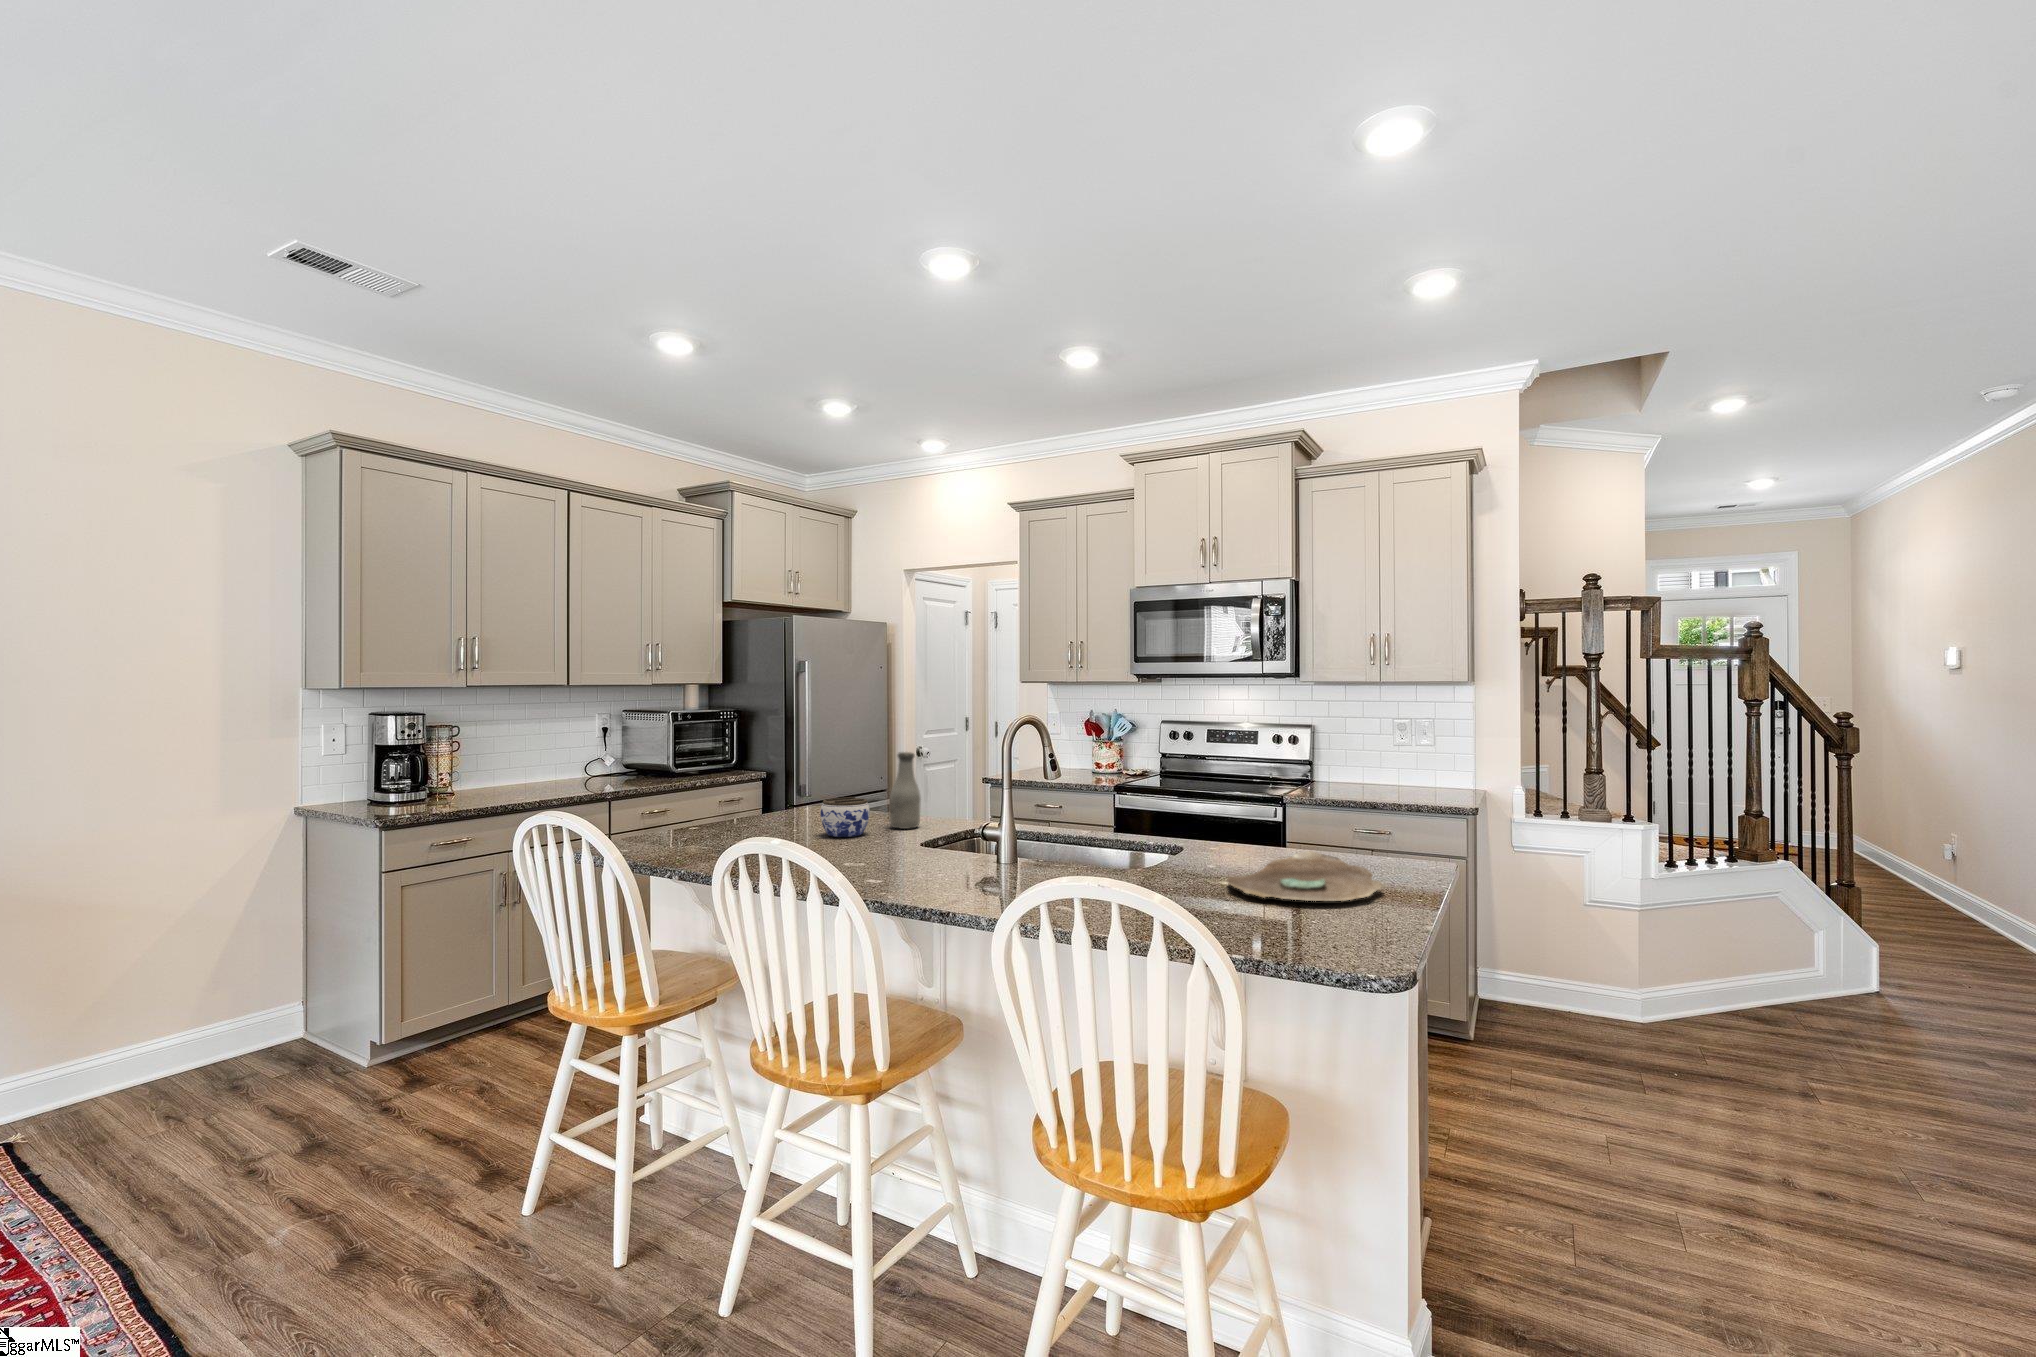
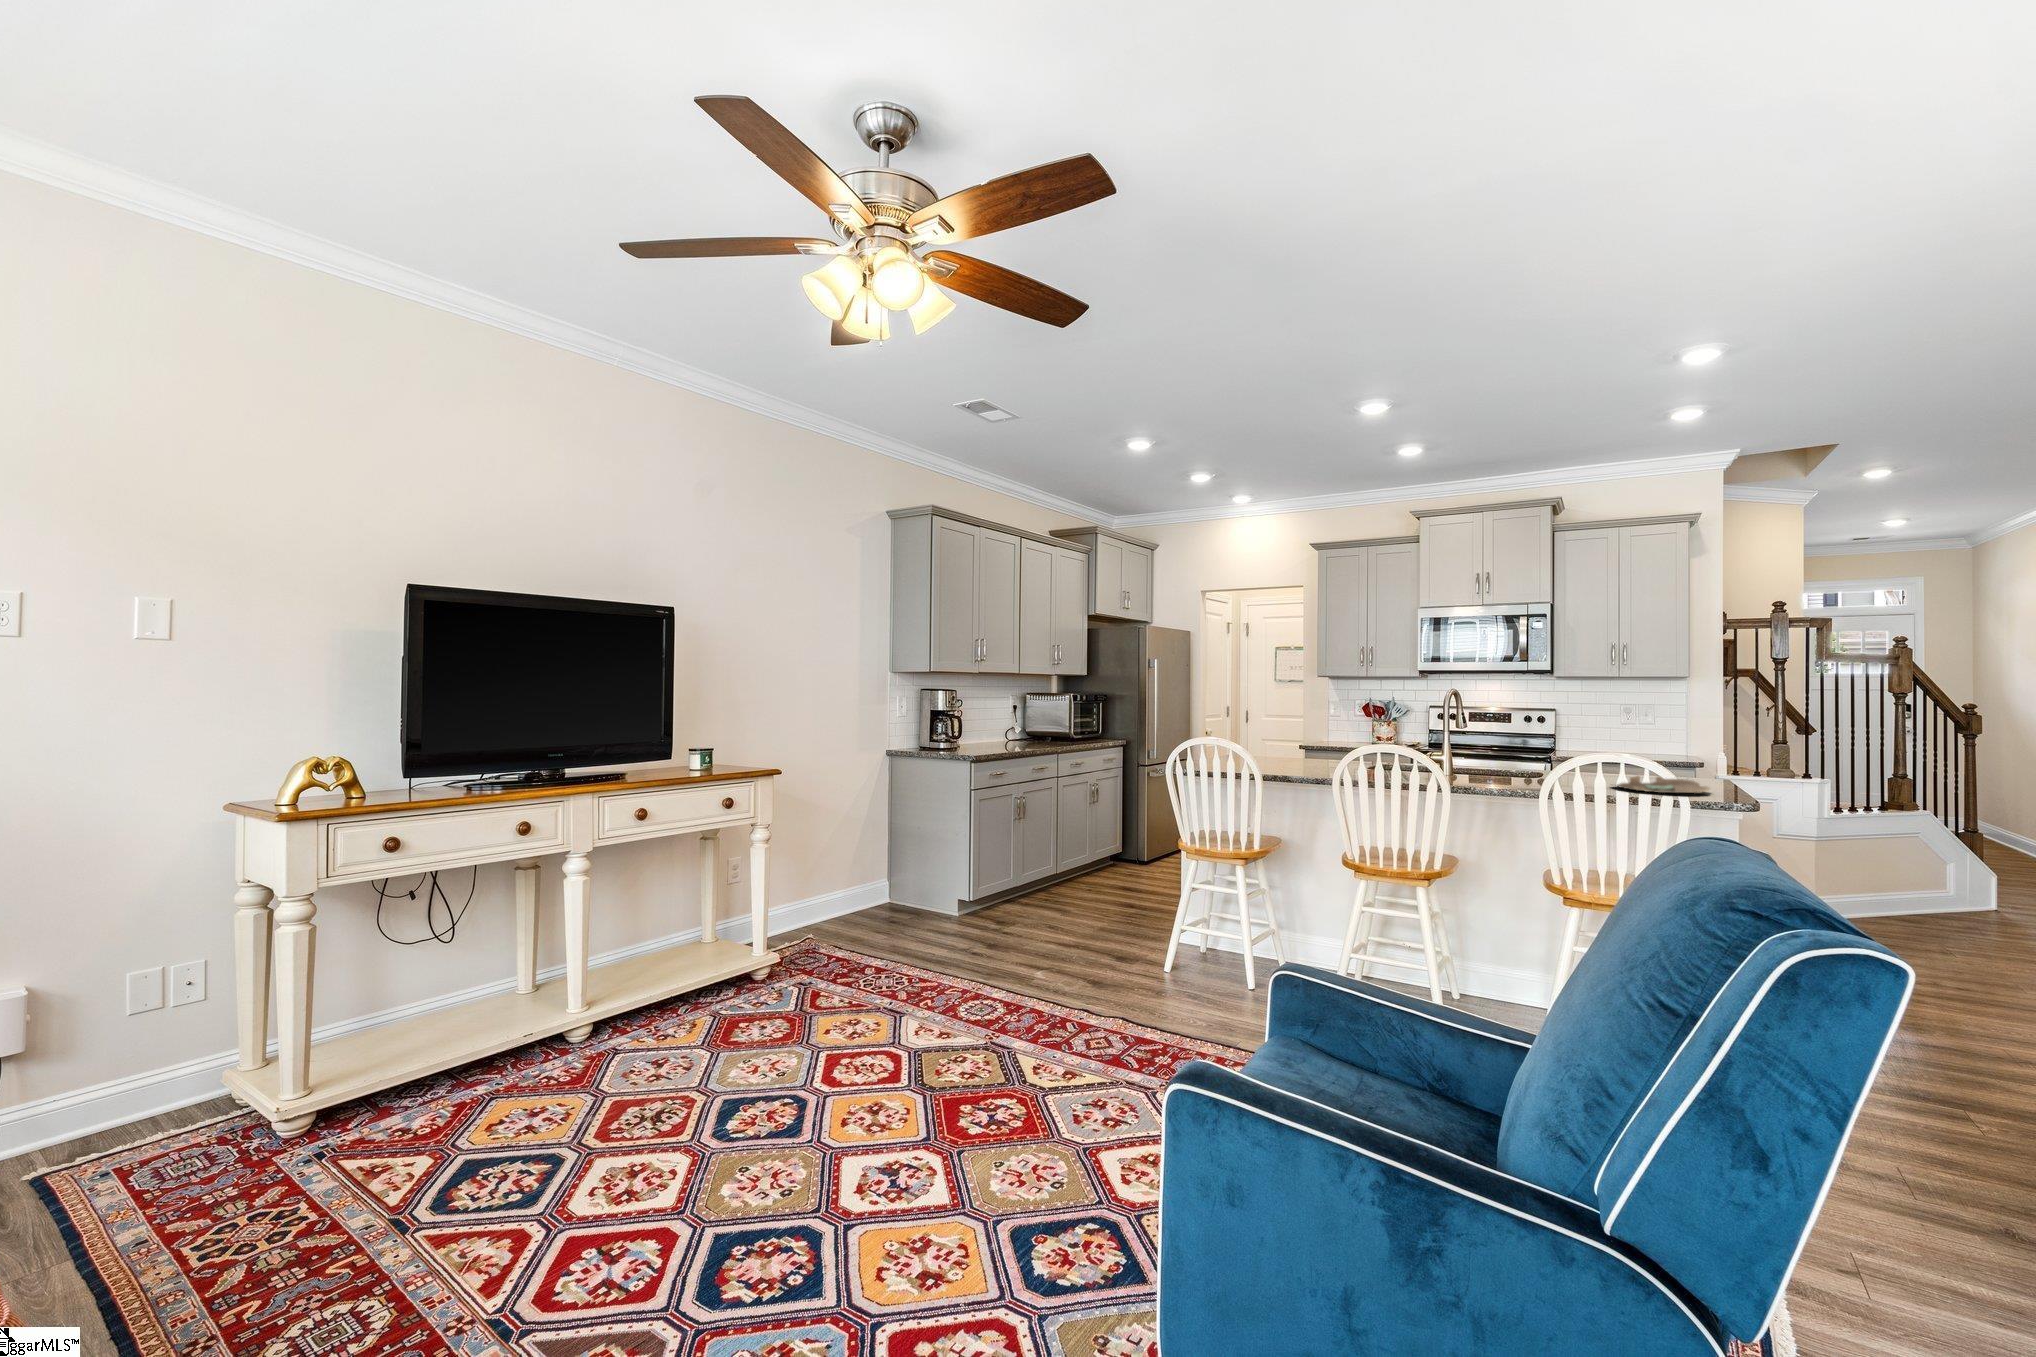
bottle: present [889,752,921,829] -> none [1327,716,1348,765]
jar: present [820,797,870,837] -> none [1293,744,1325,768]

